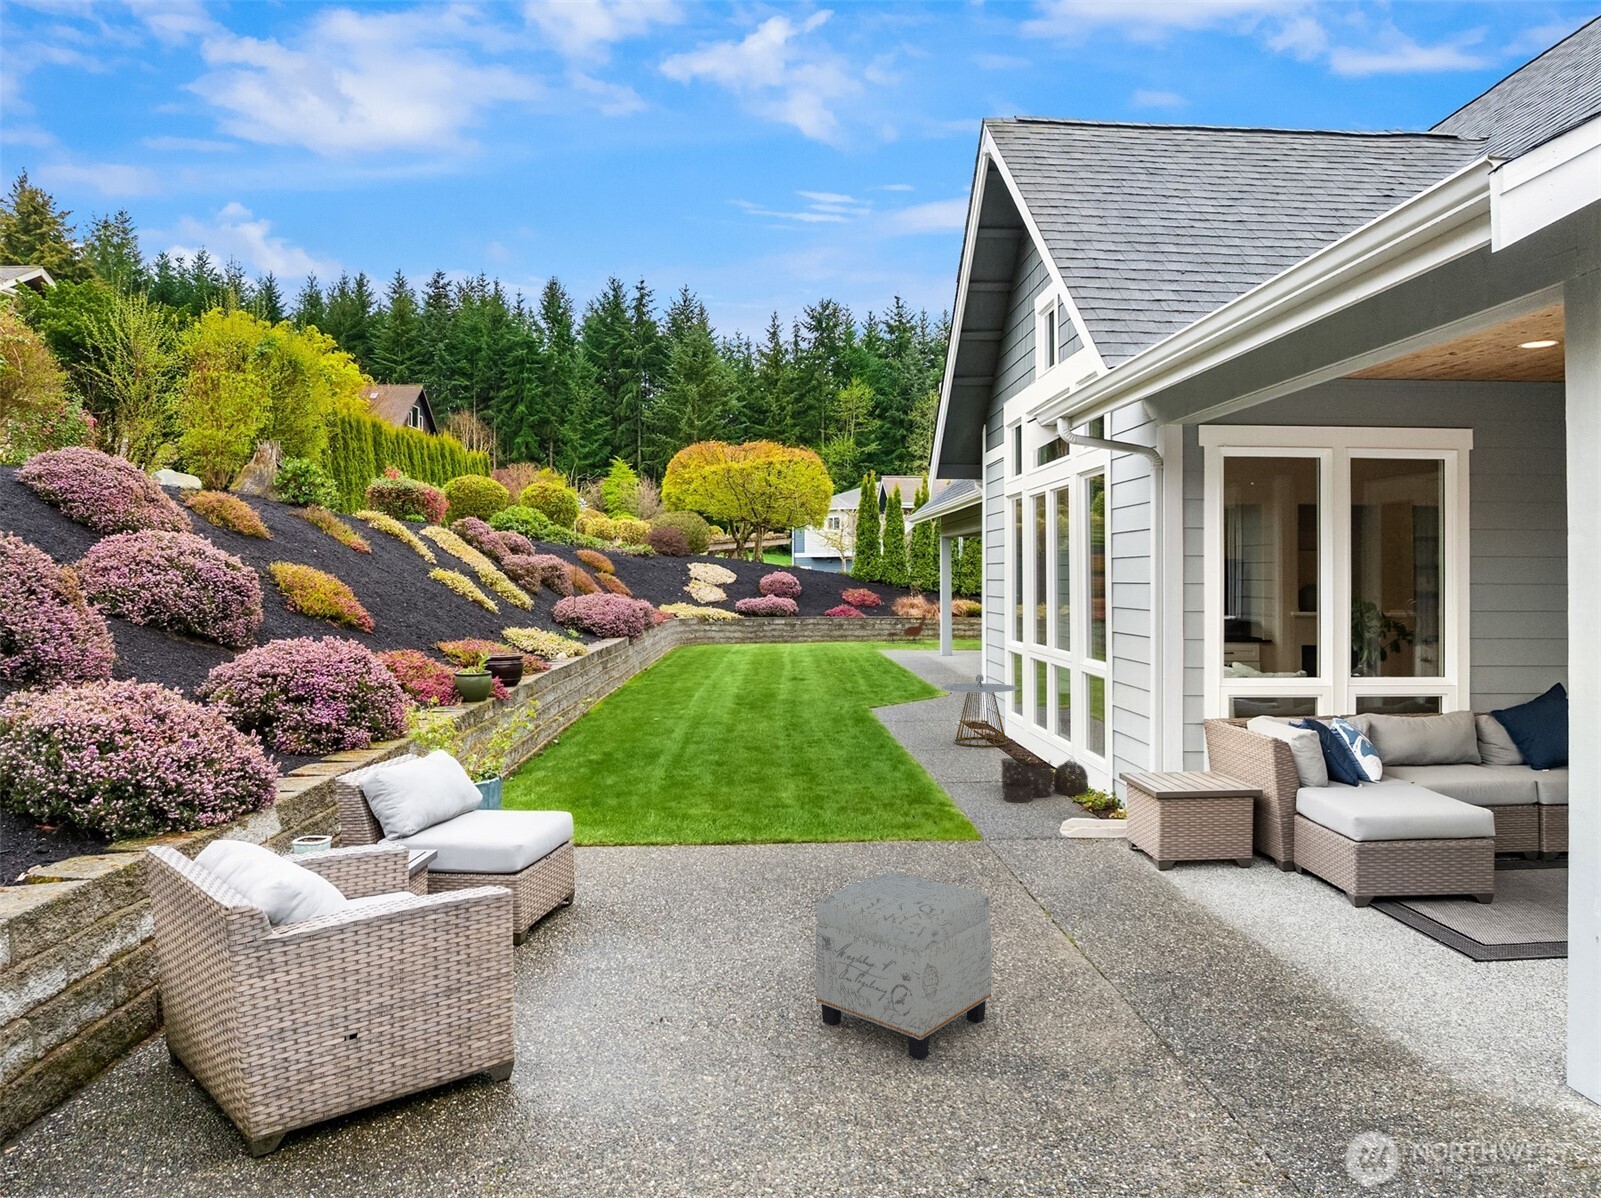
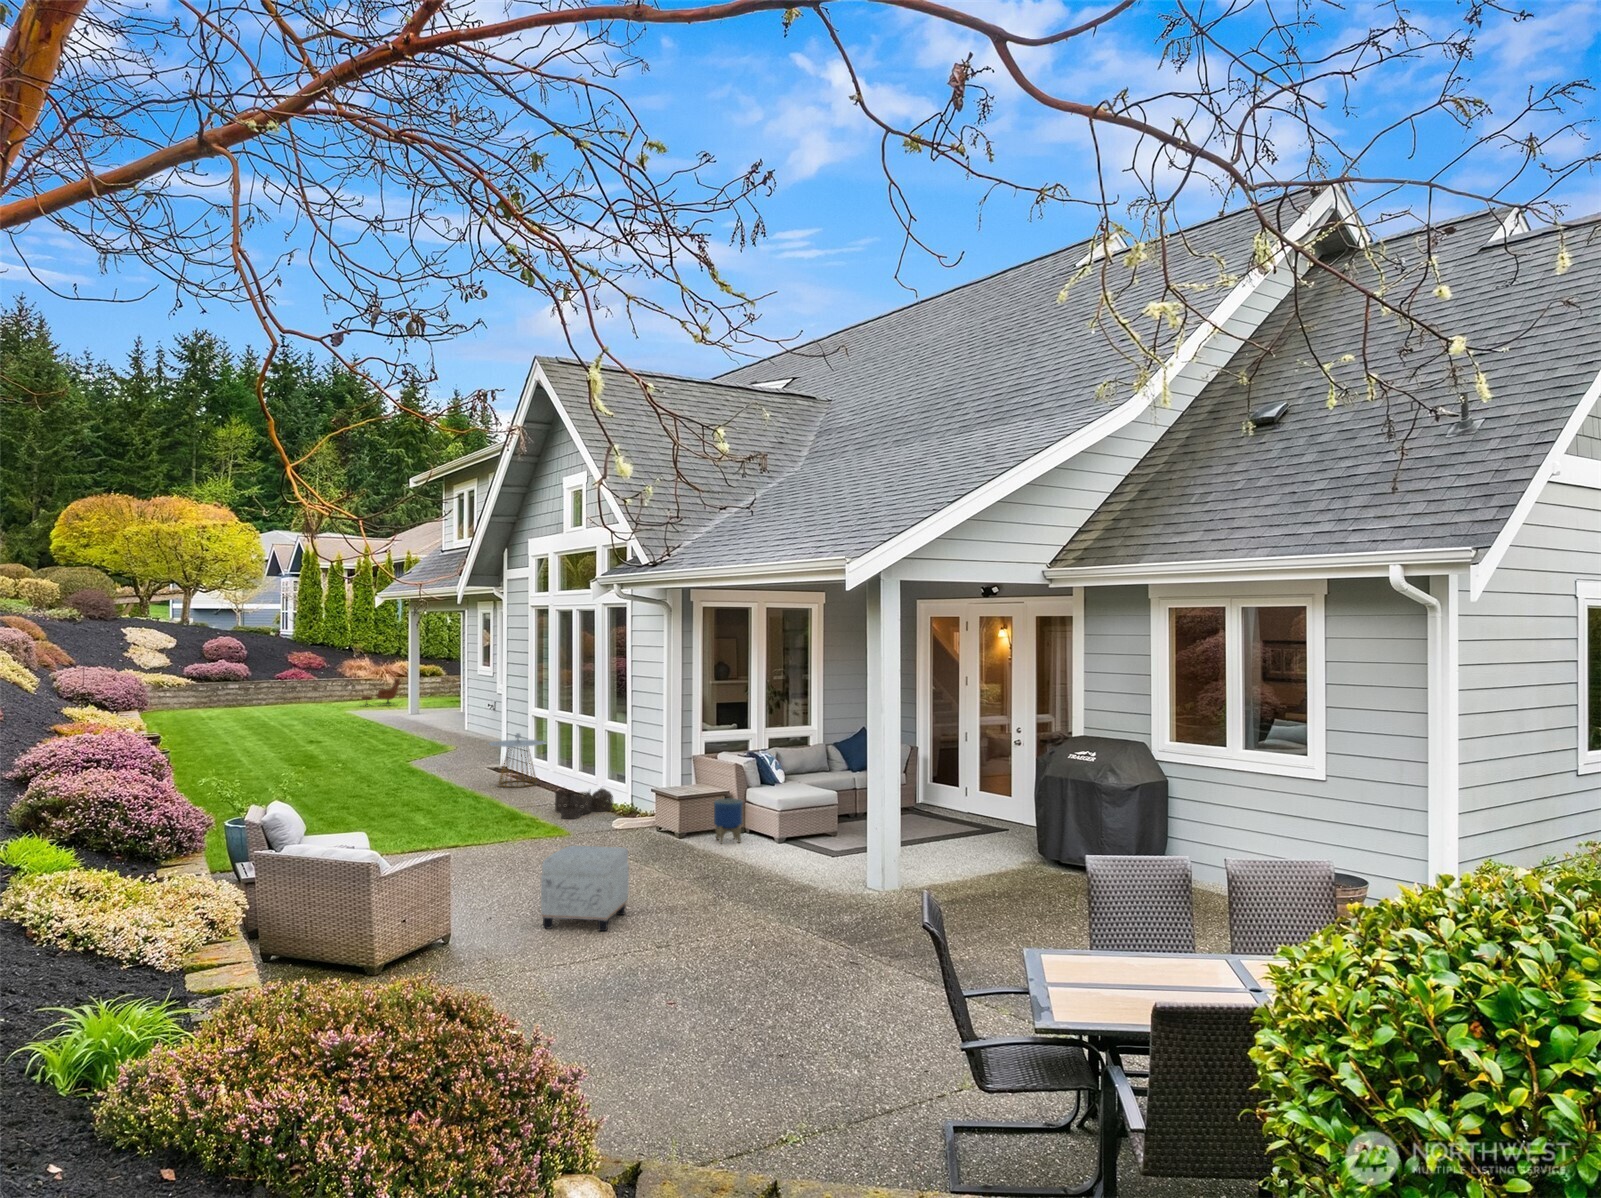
planter: none [1231,802,1287,886] -> present [714,799,743,844]

